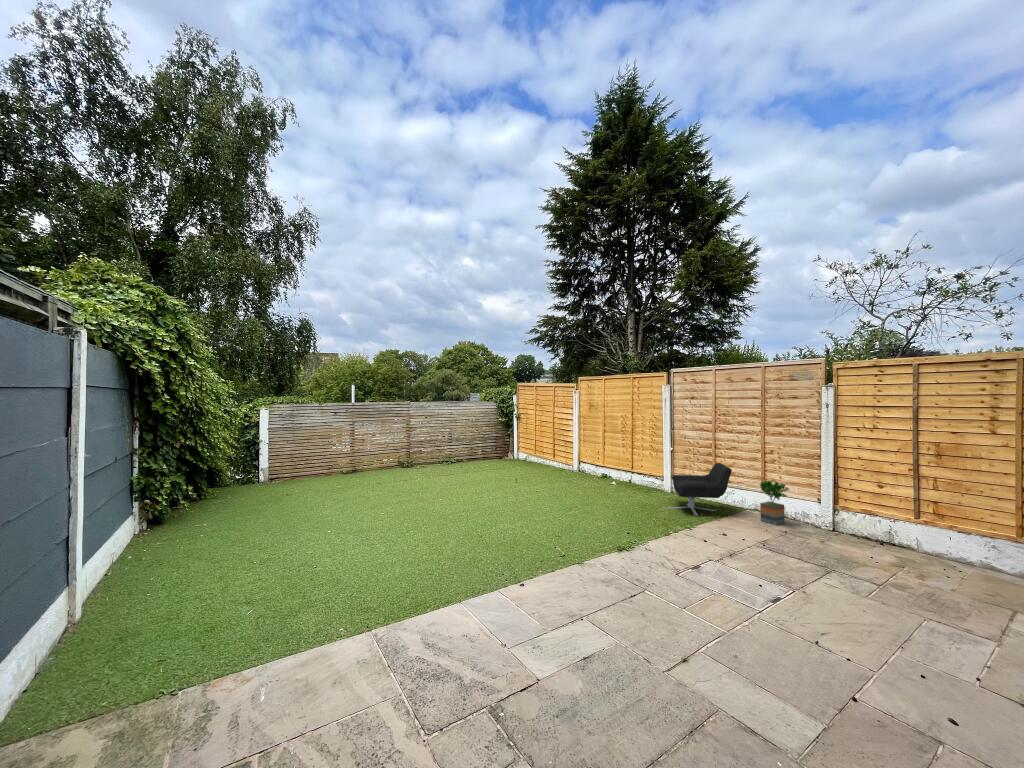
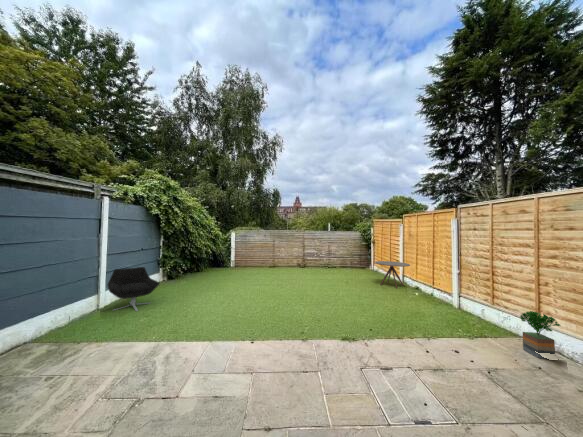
round table: none [548,444,596,482] -> present [375,261,410,288]
lounge chair: present [669,463,732,515] -> present [107,267,159,311]

